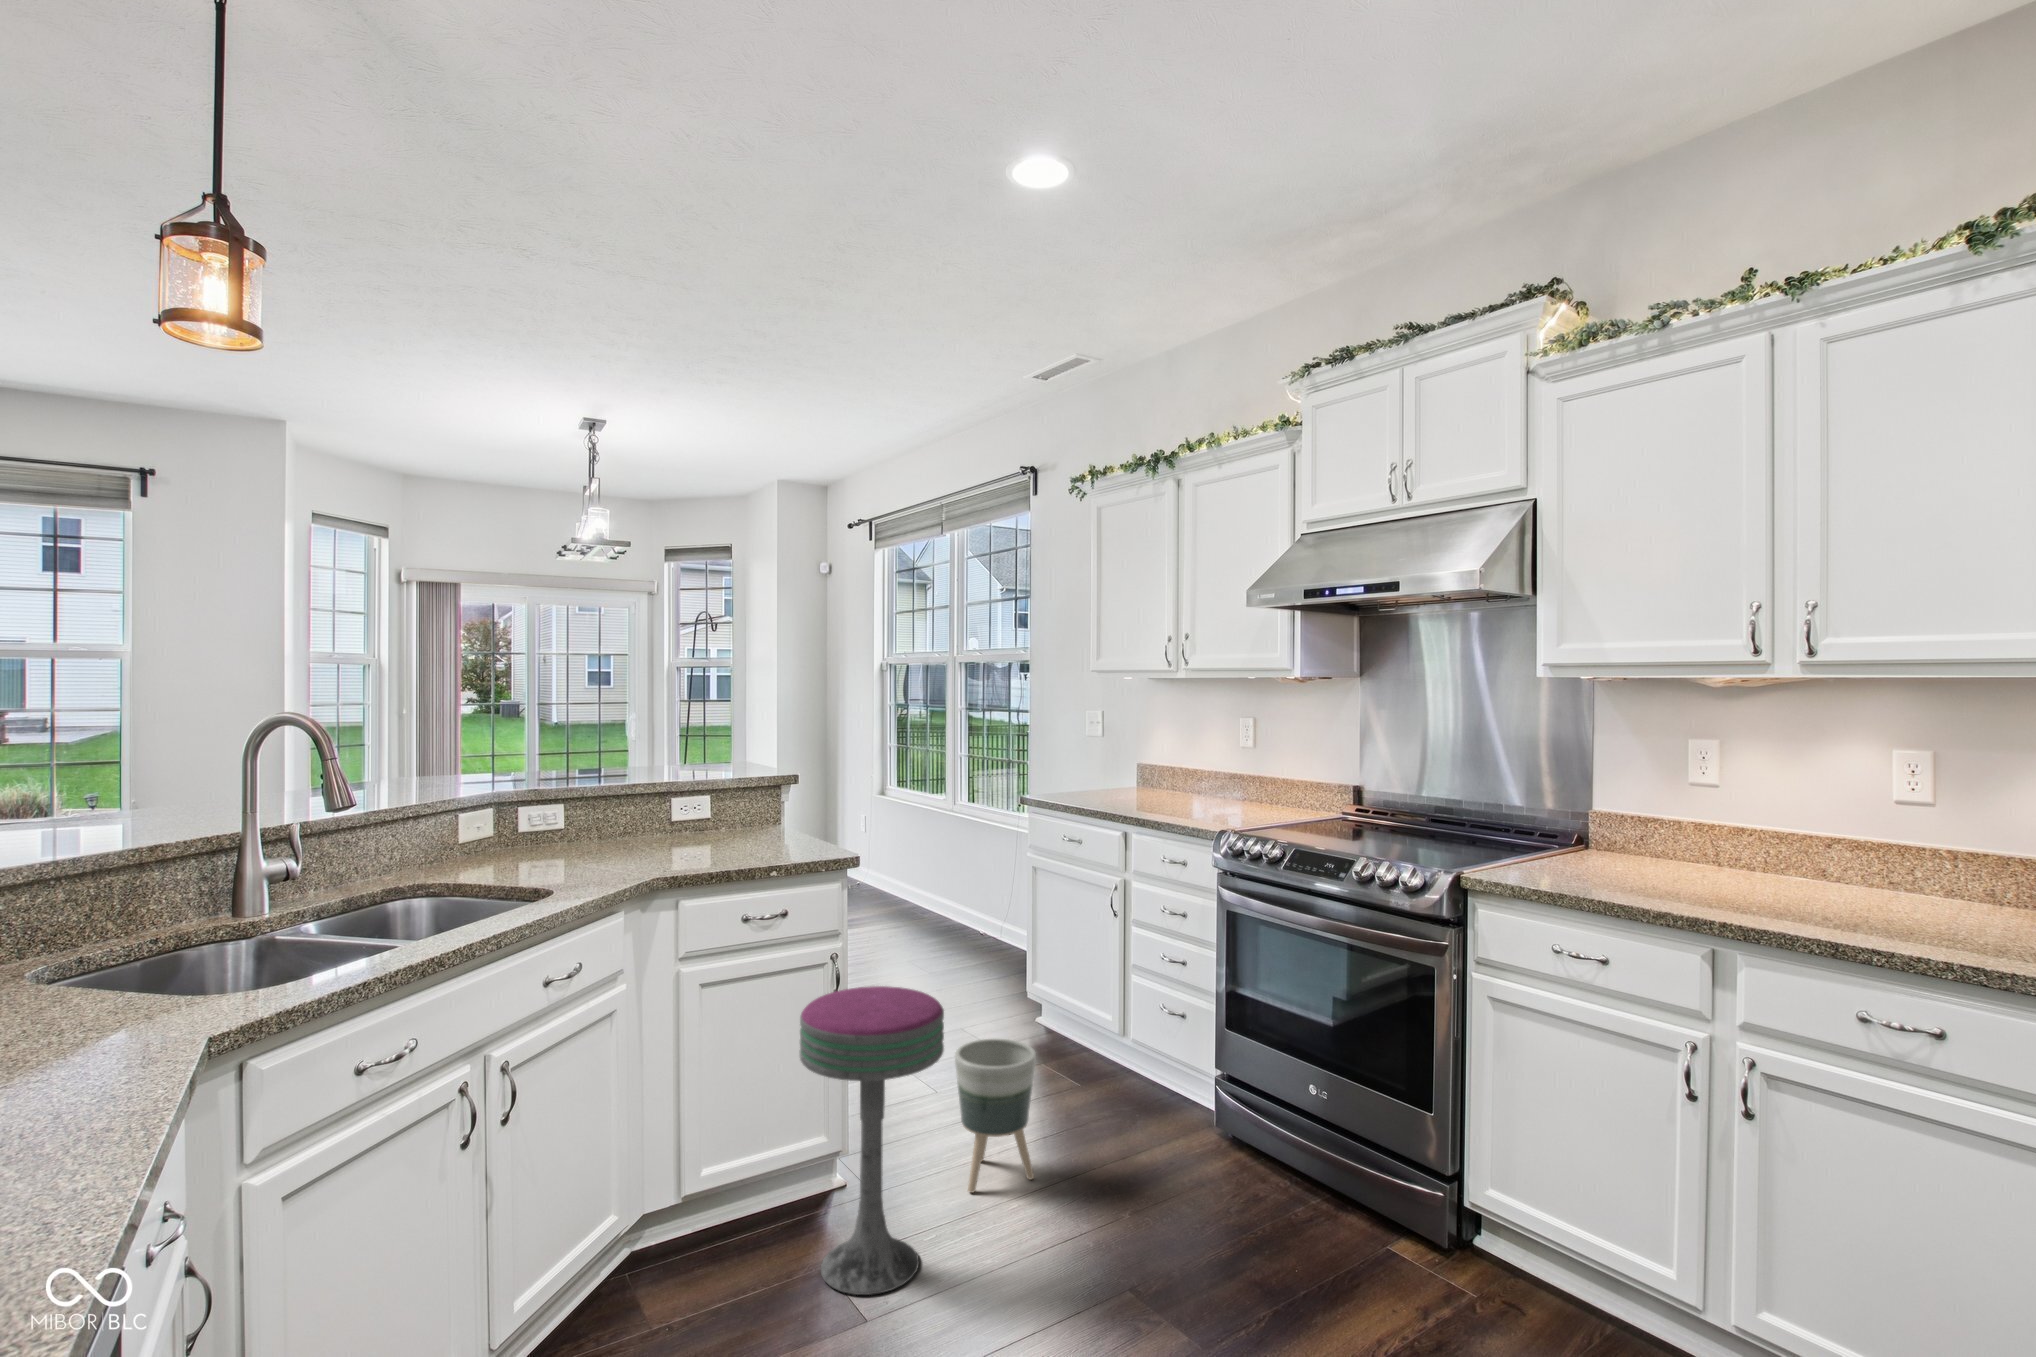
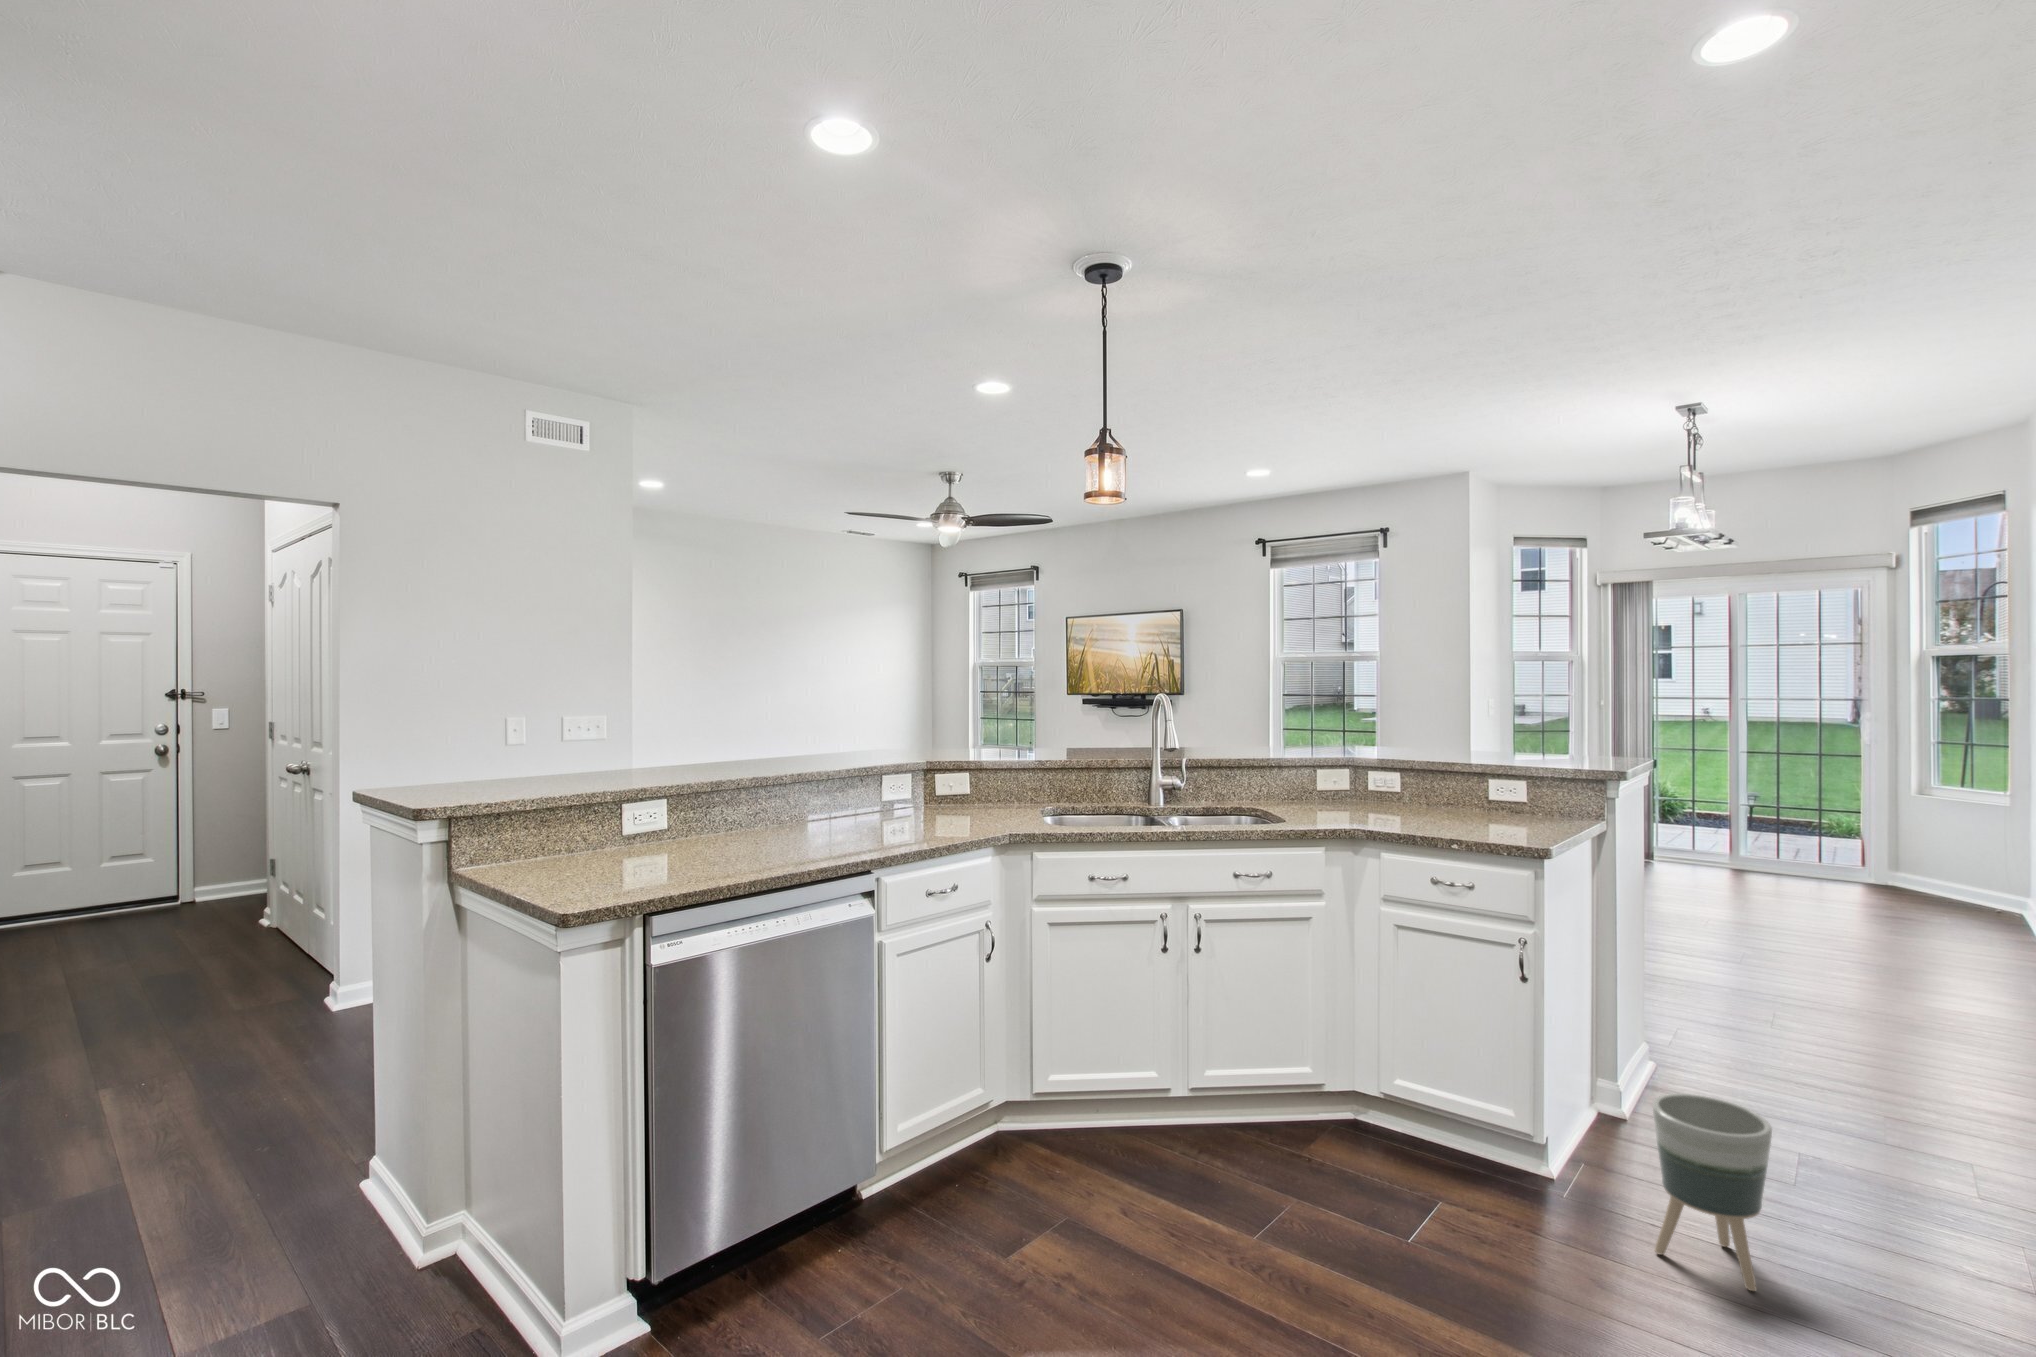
bar stool: present [800,986,944,1295] -> none [1396,961,1545,1251]

